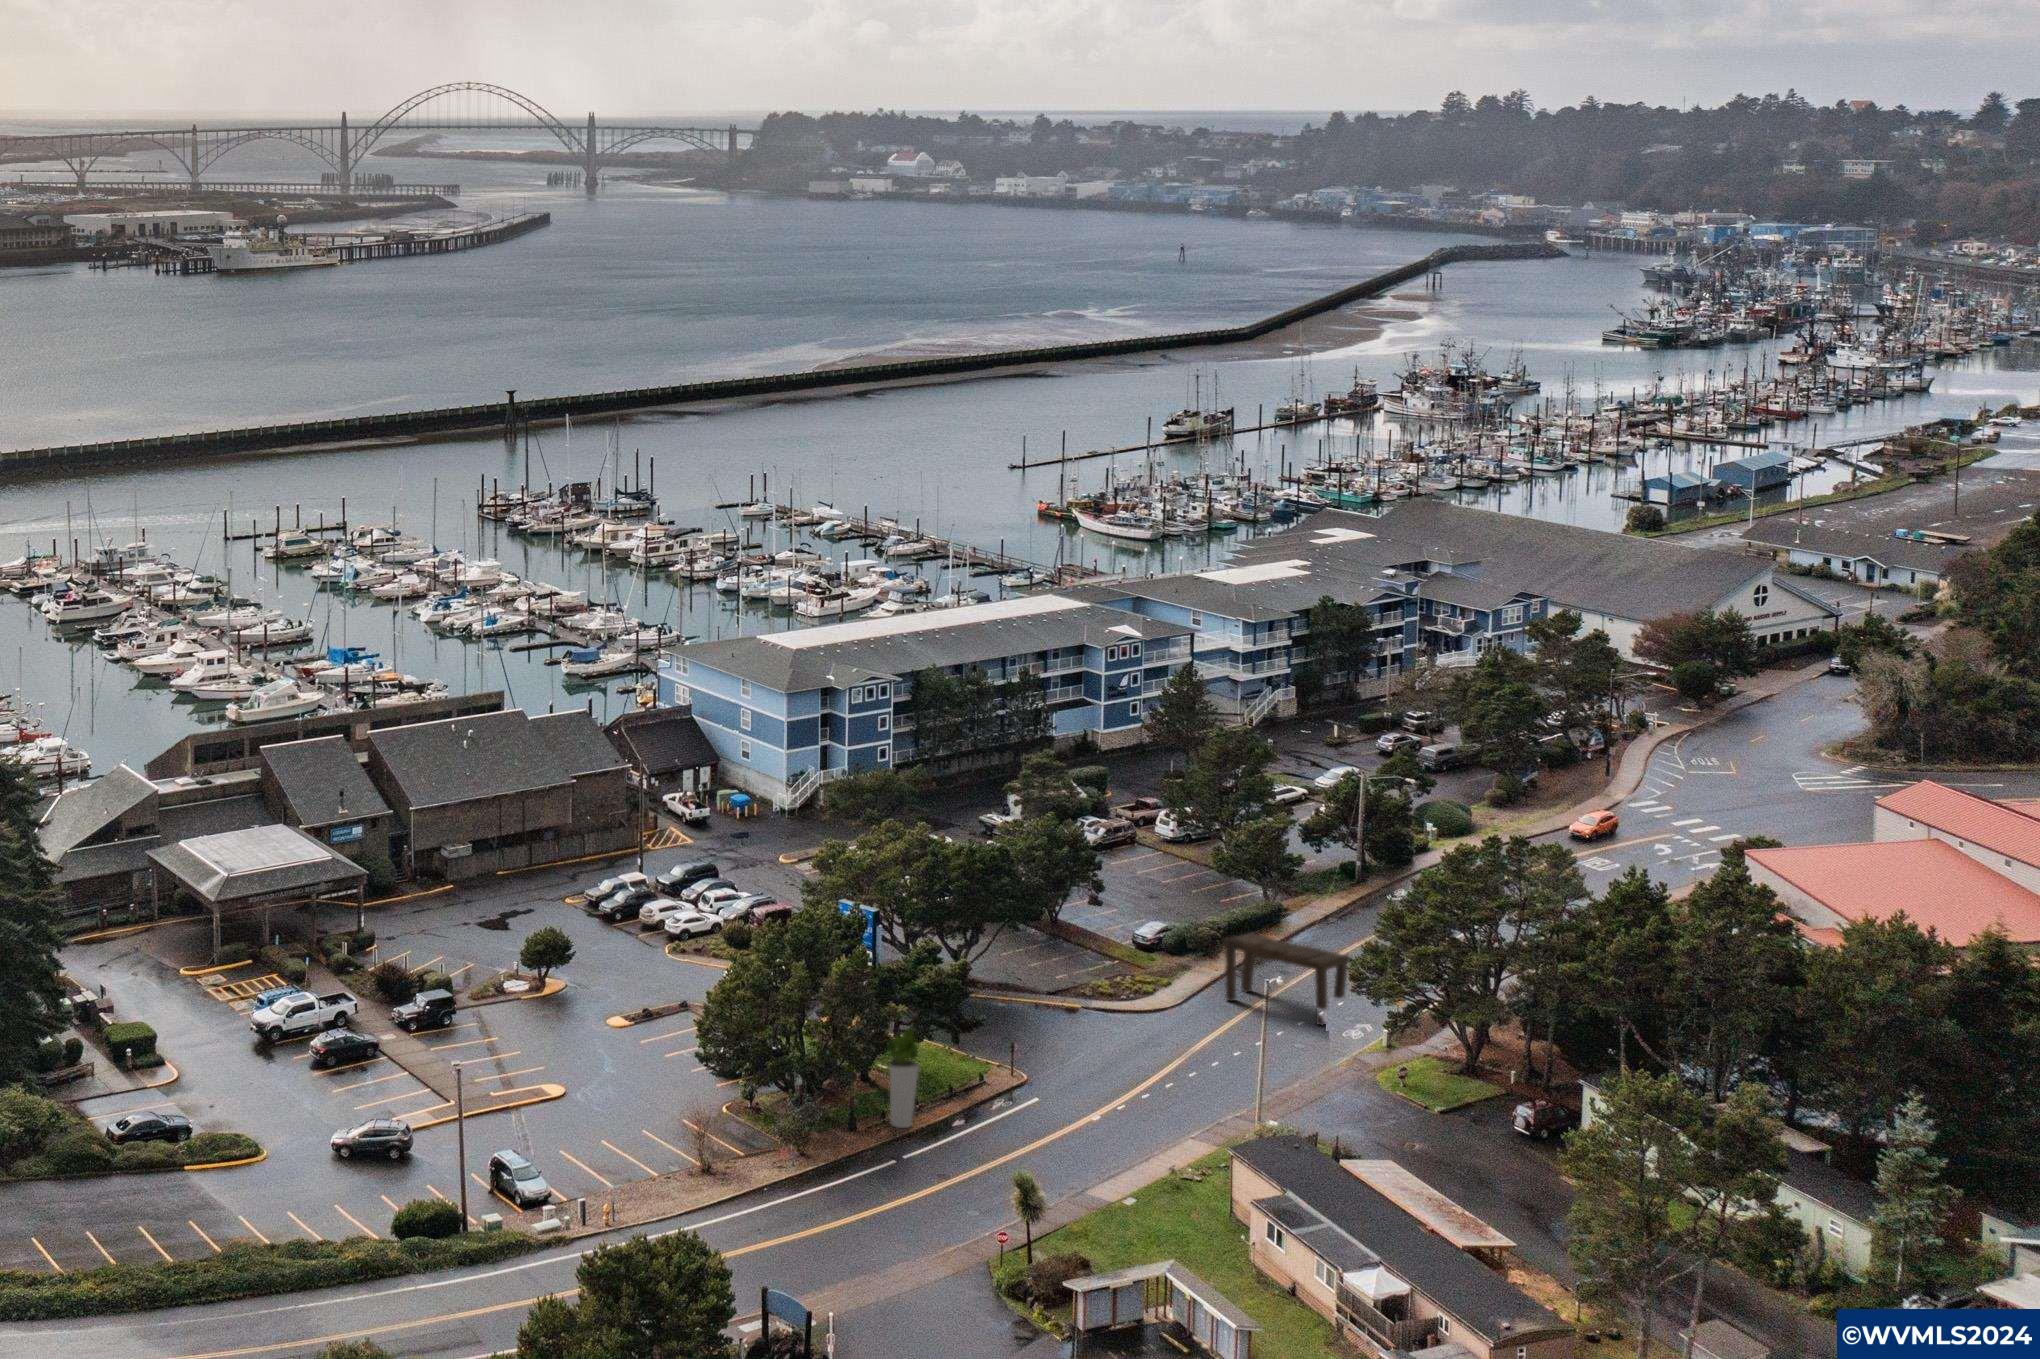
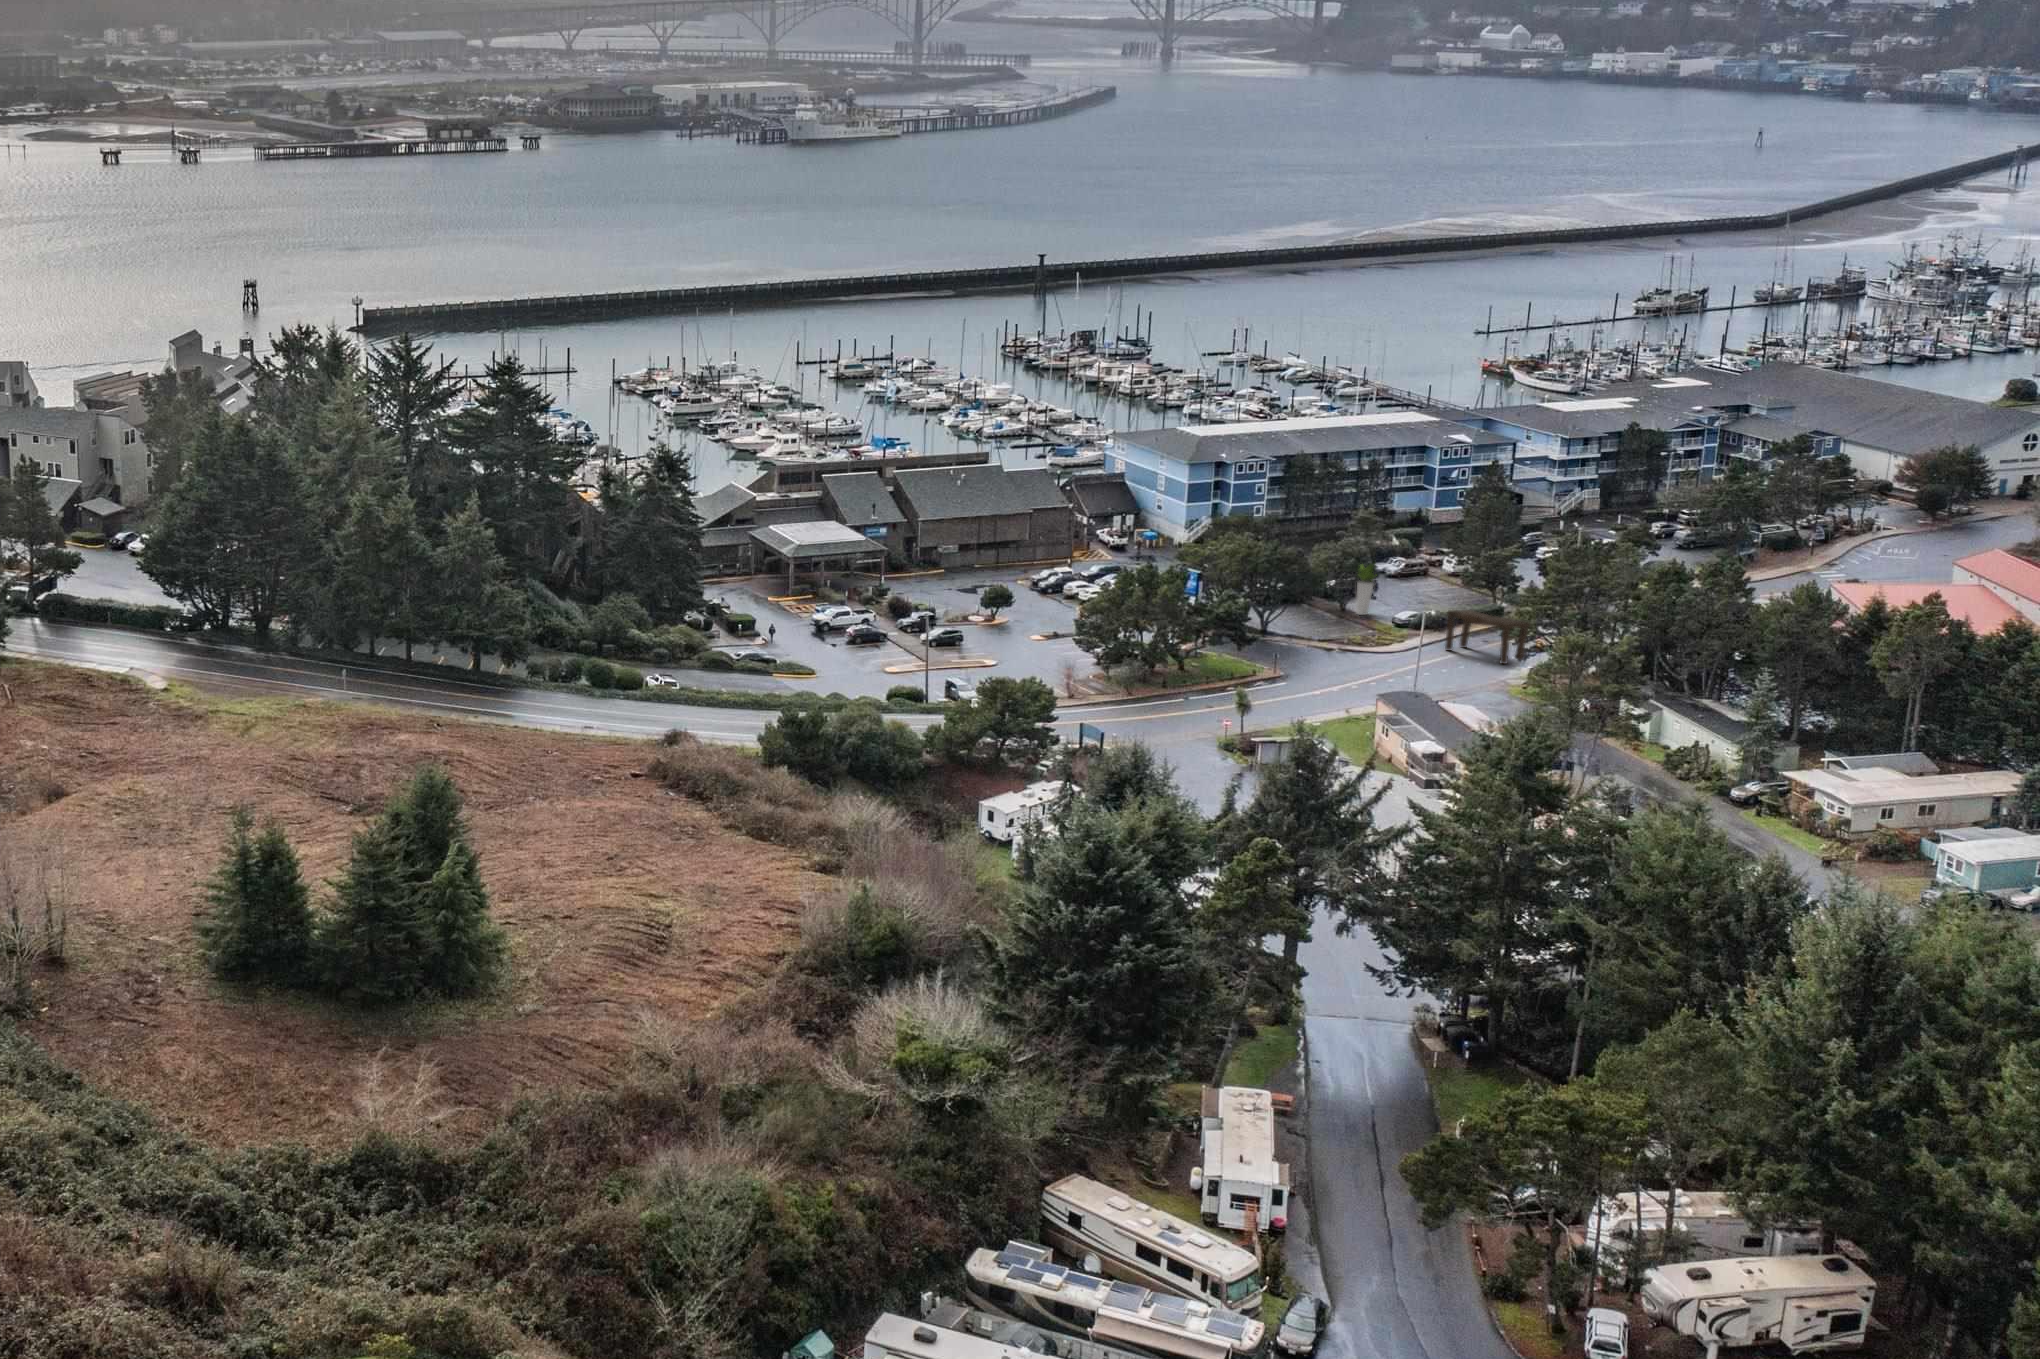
planter: present [888,1025,919,1128] -> present [1356,564,1374,615]

